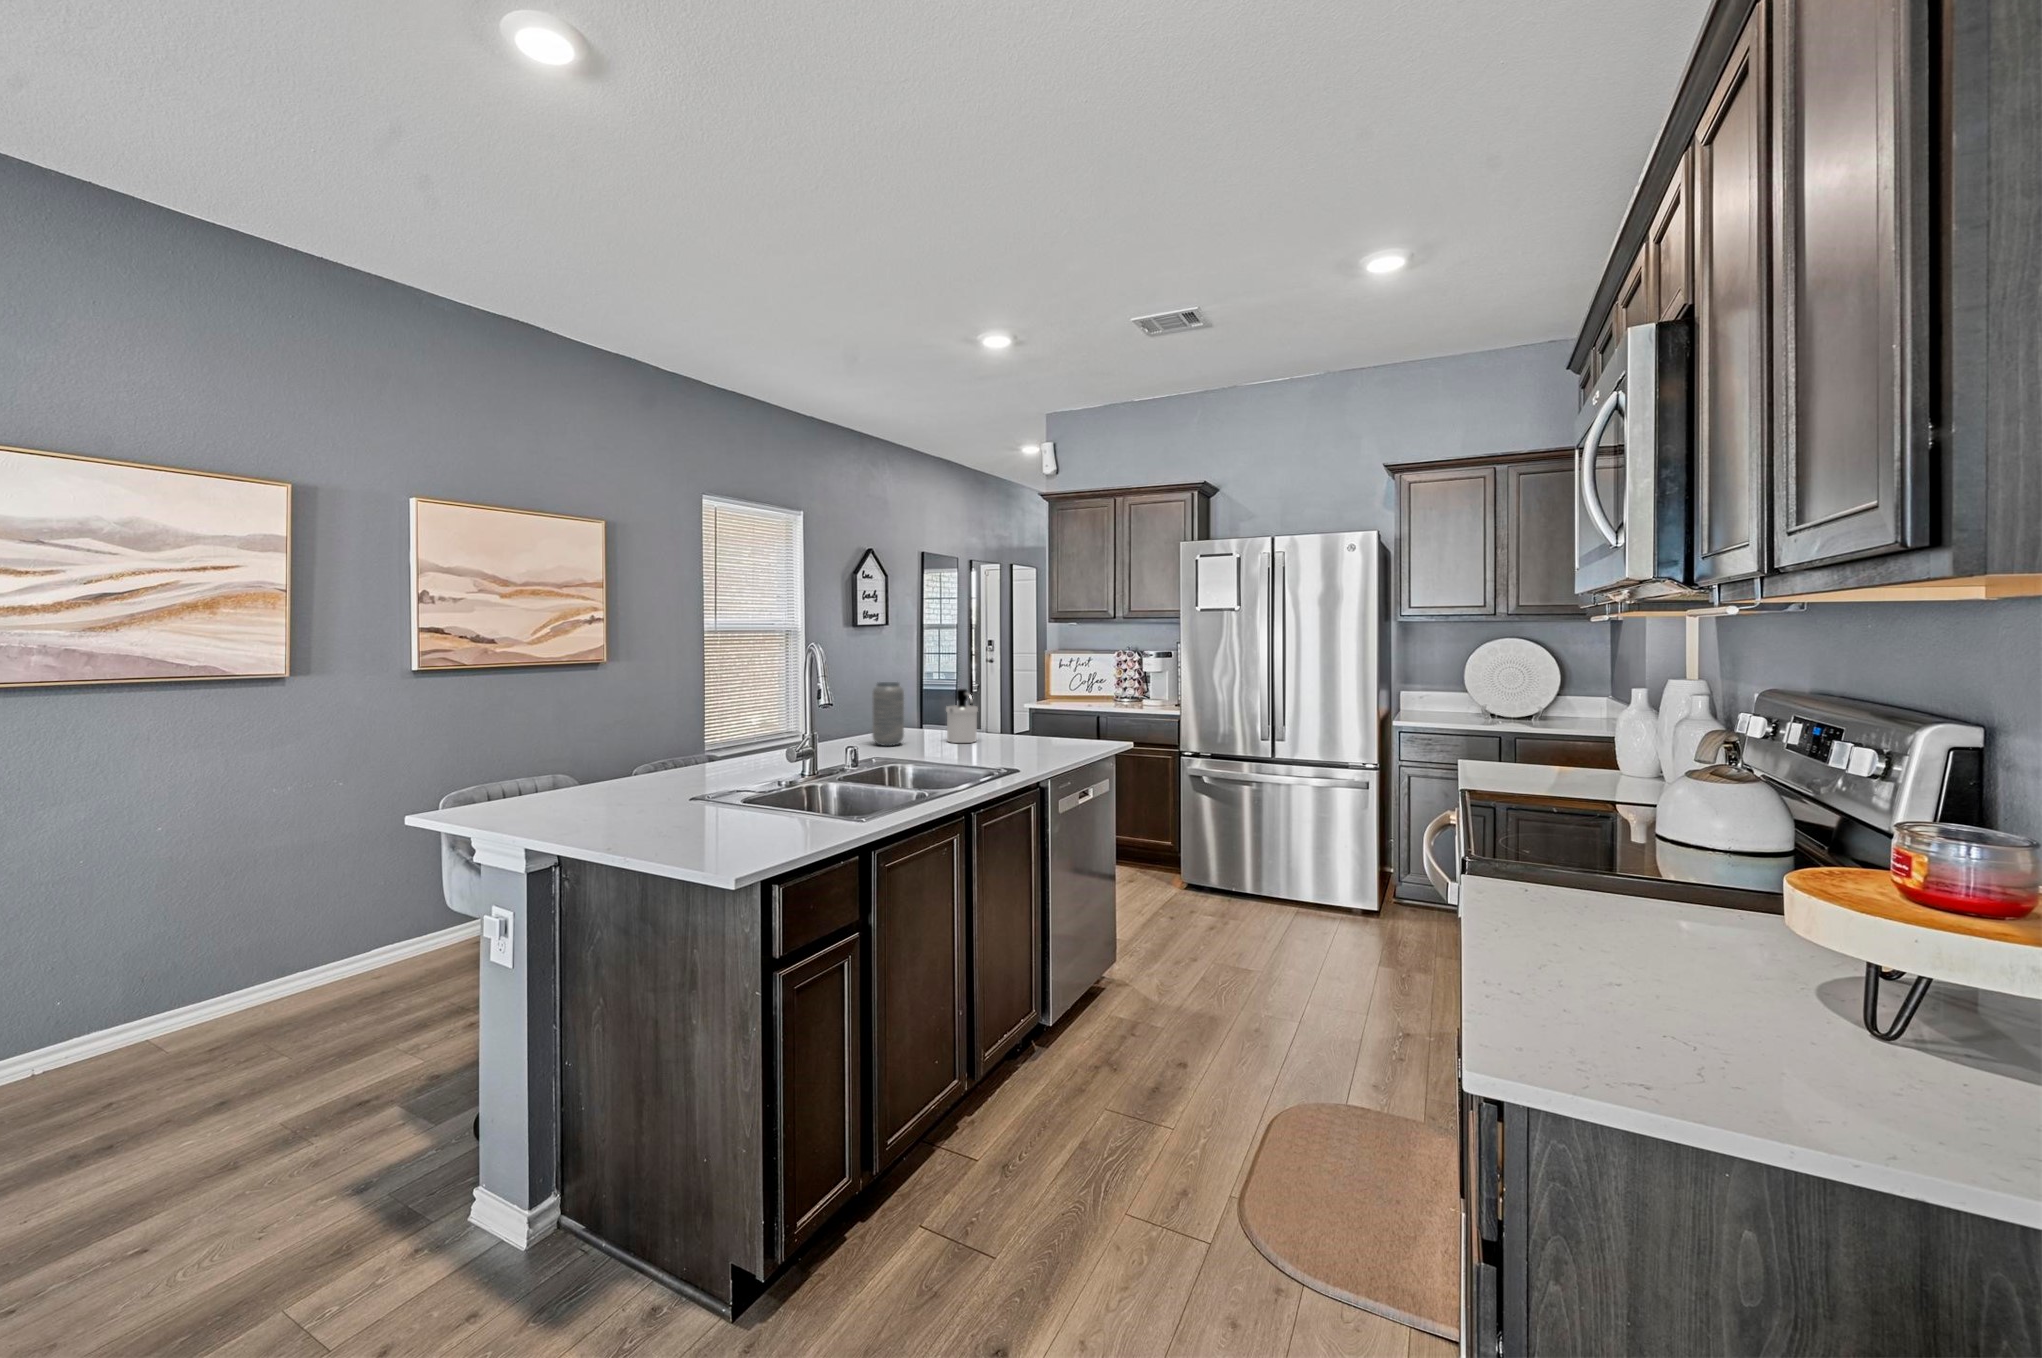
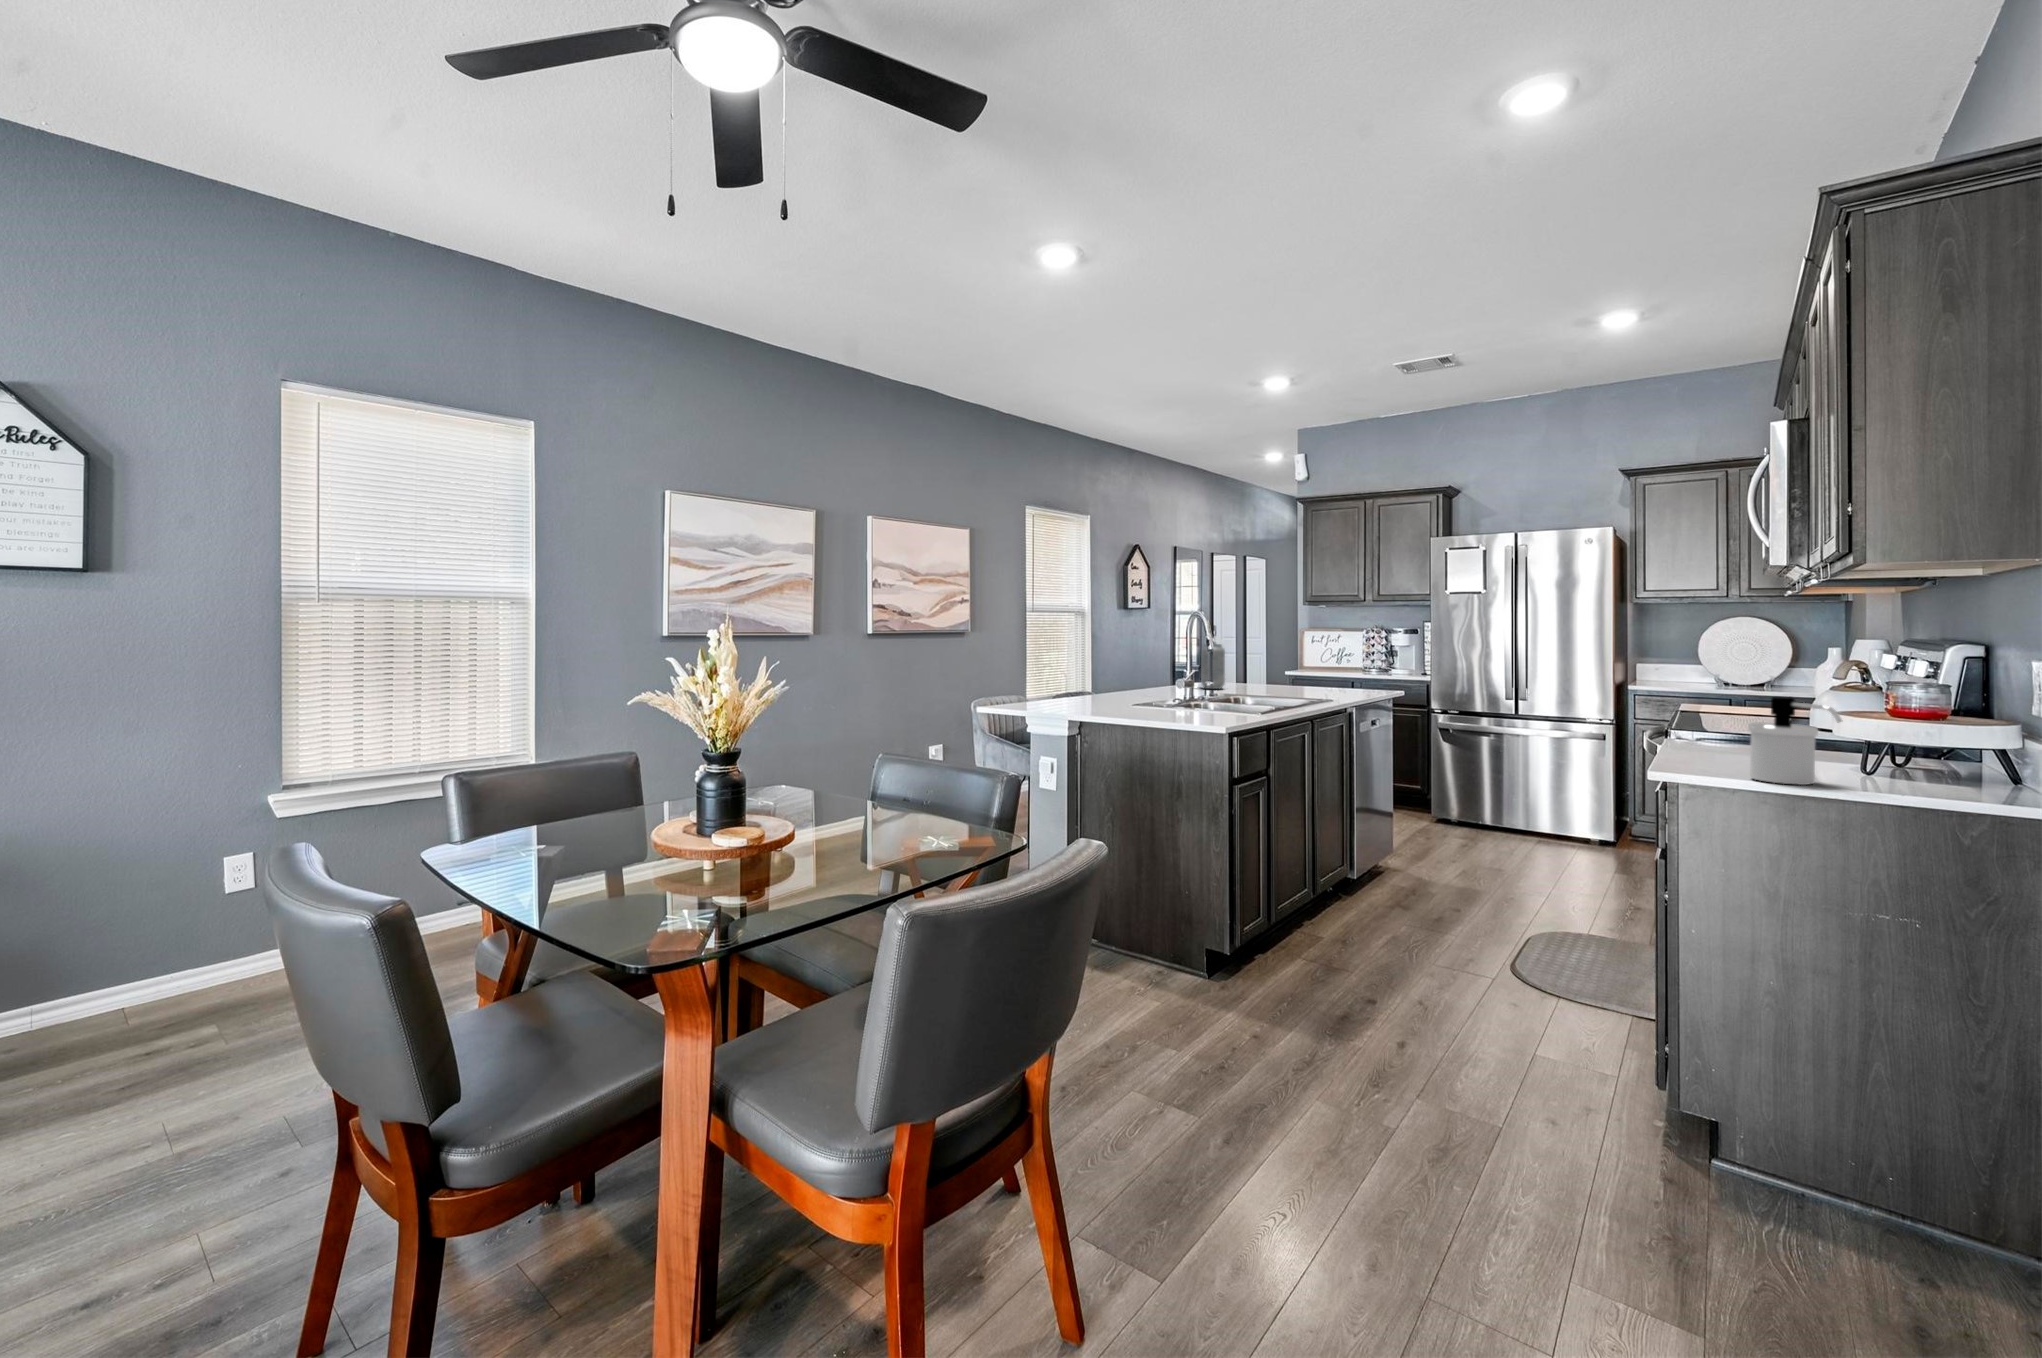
soap dispenser: present [946,689,978,743] -> present [1748,697,1842,785]

